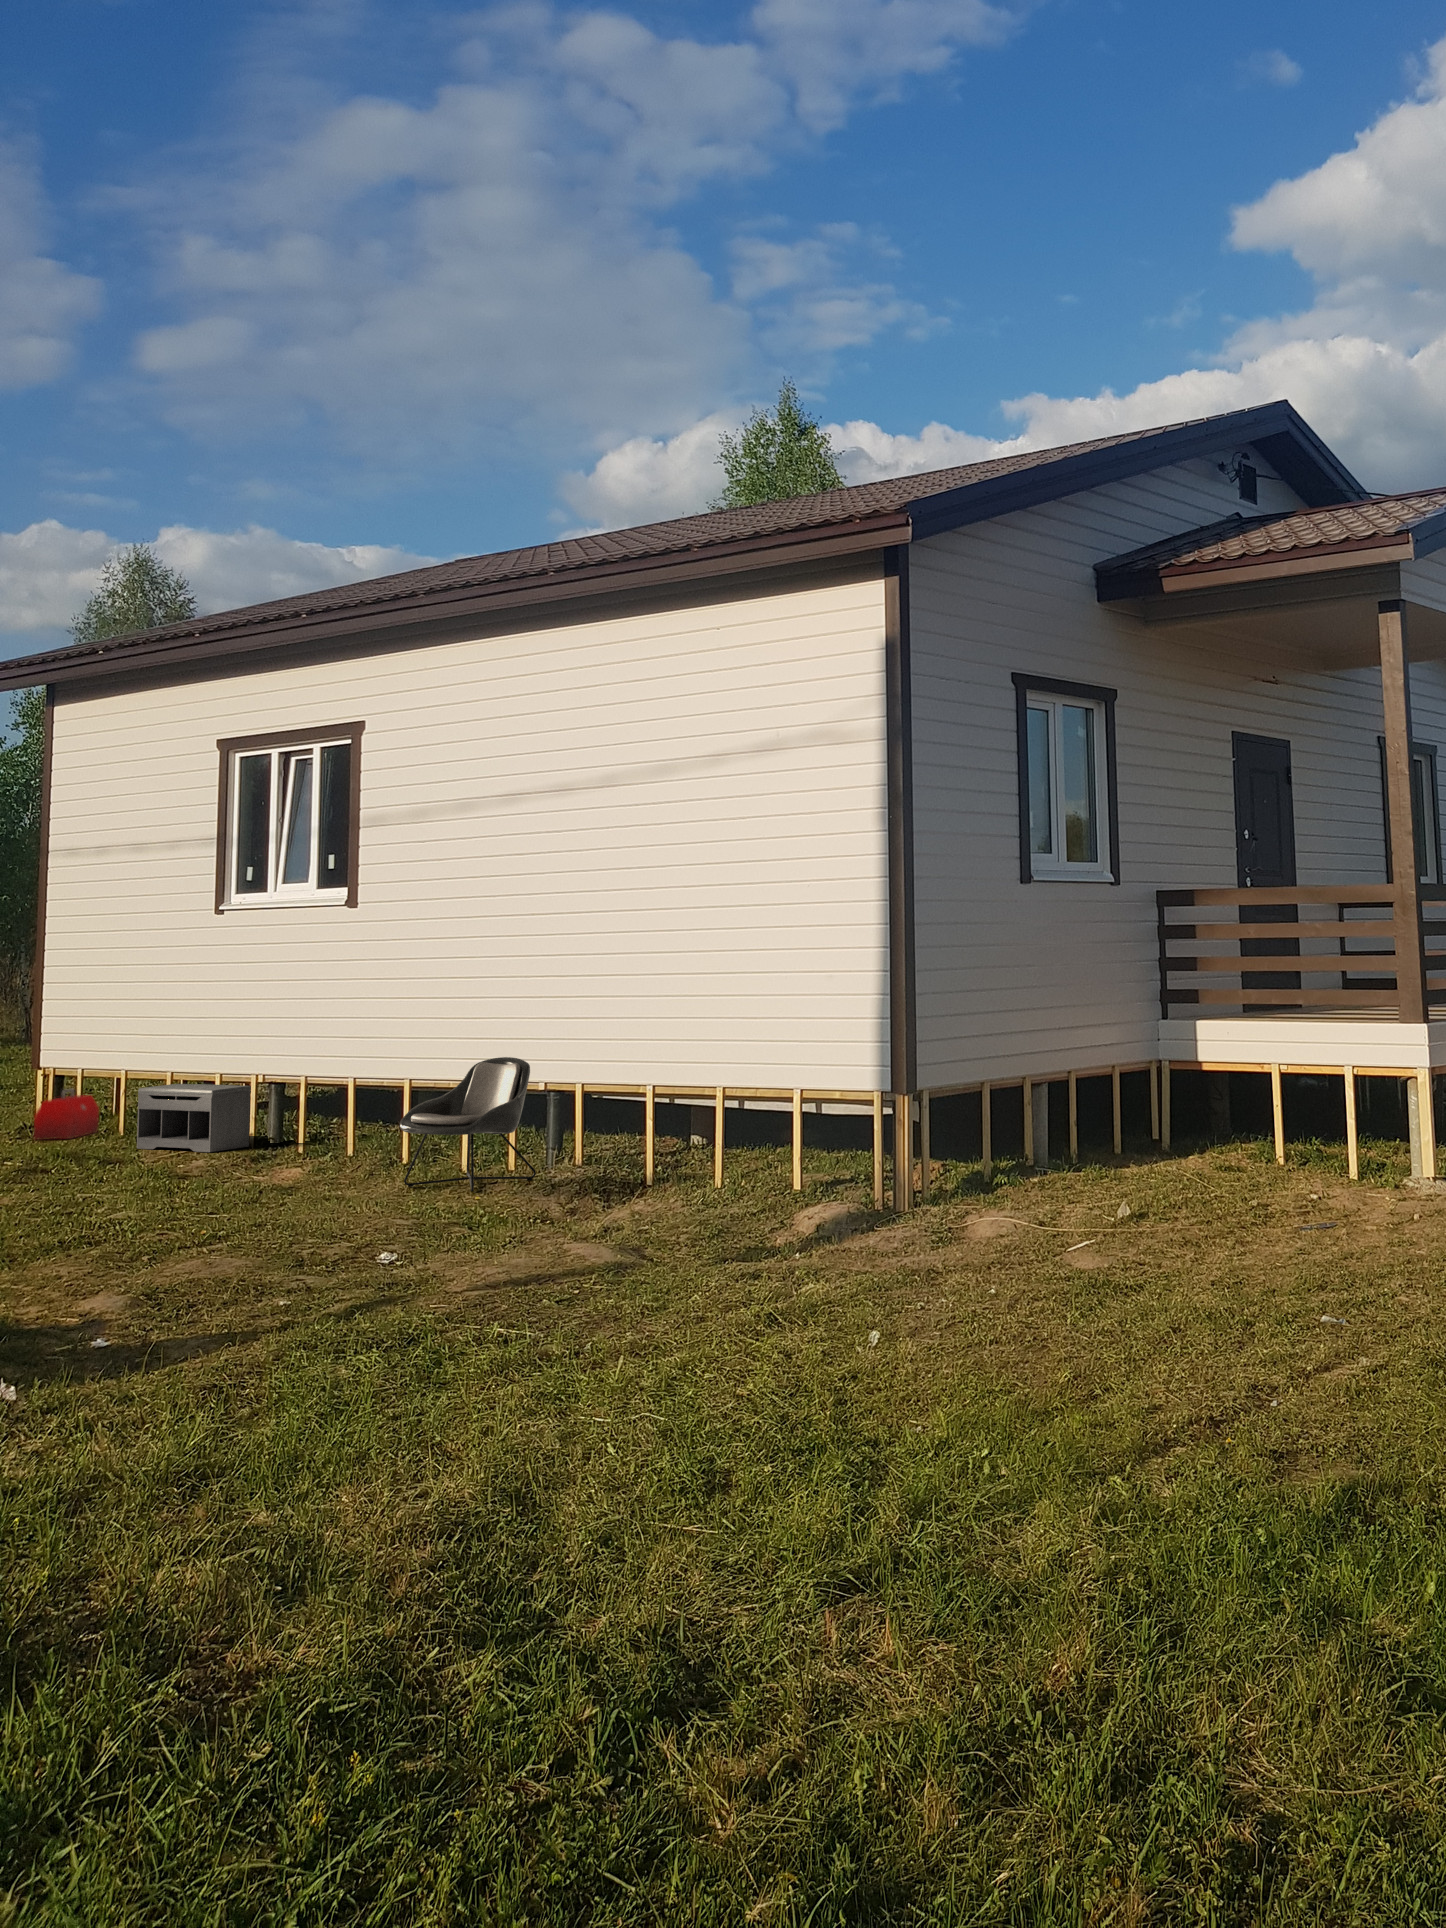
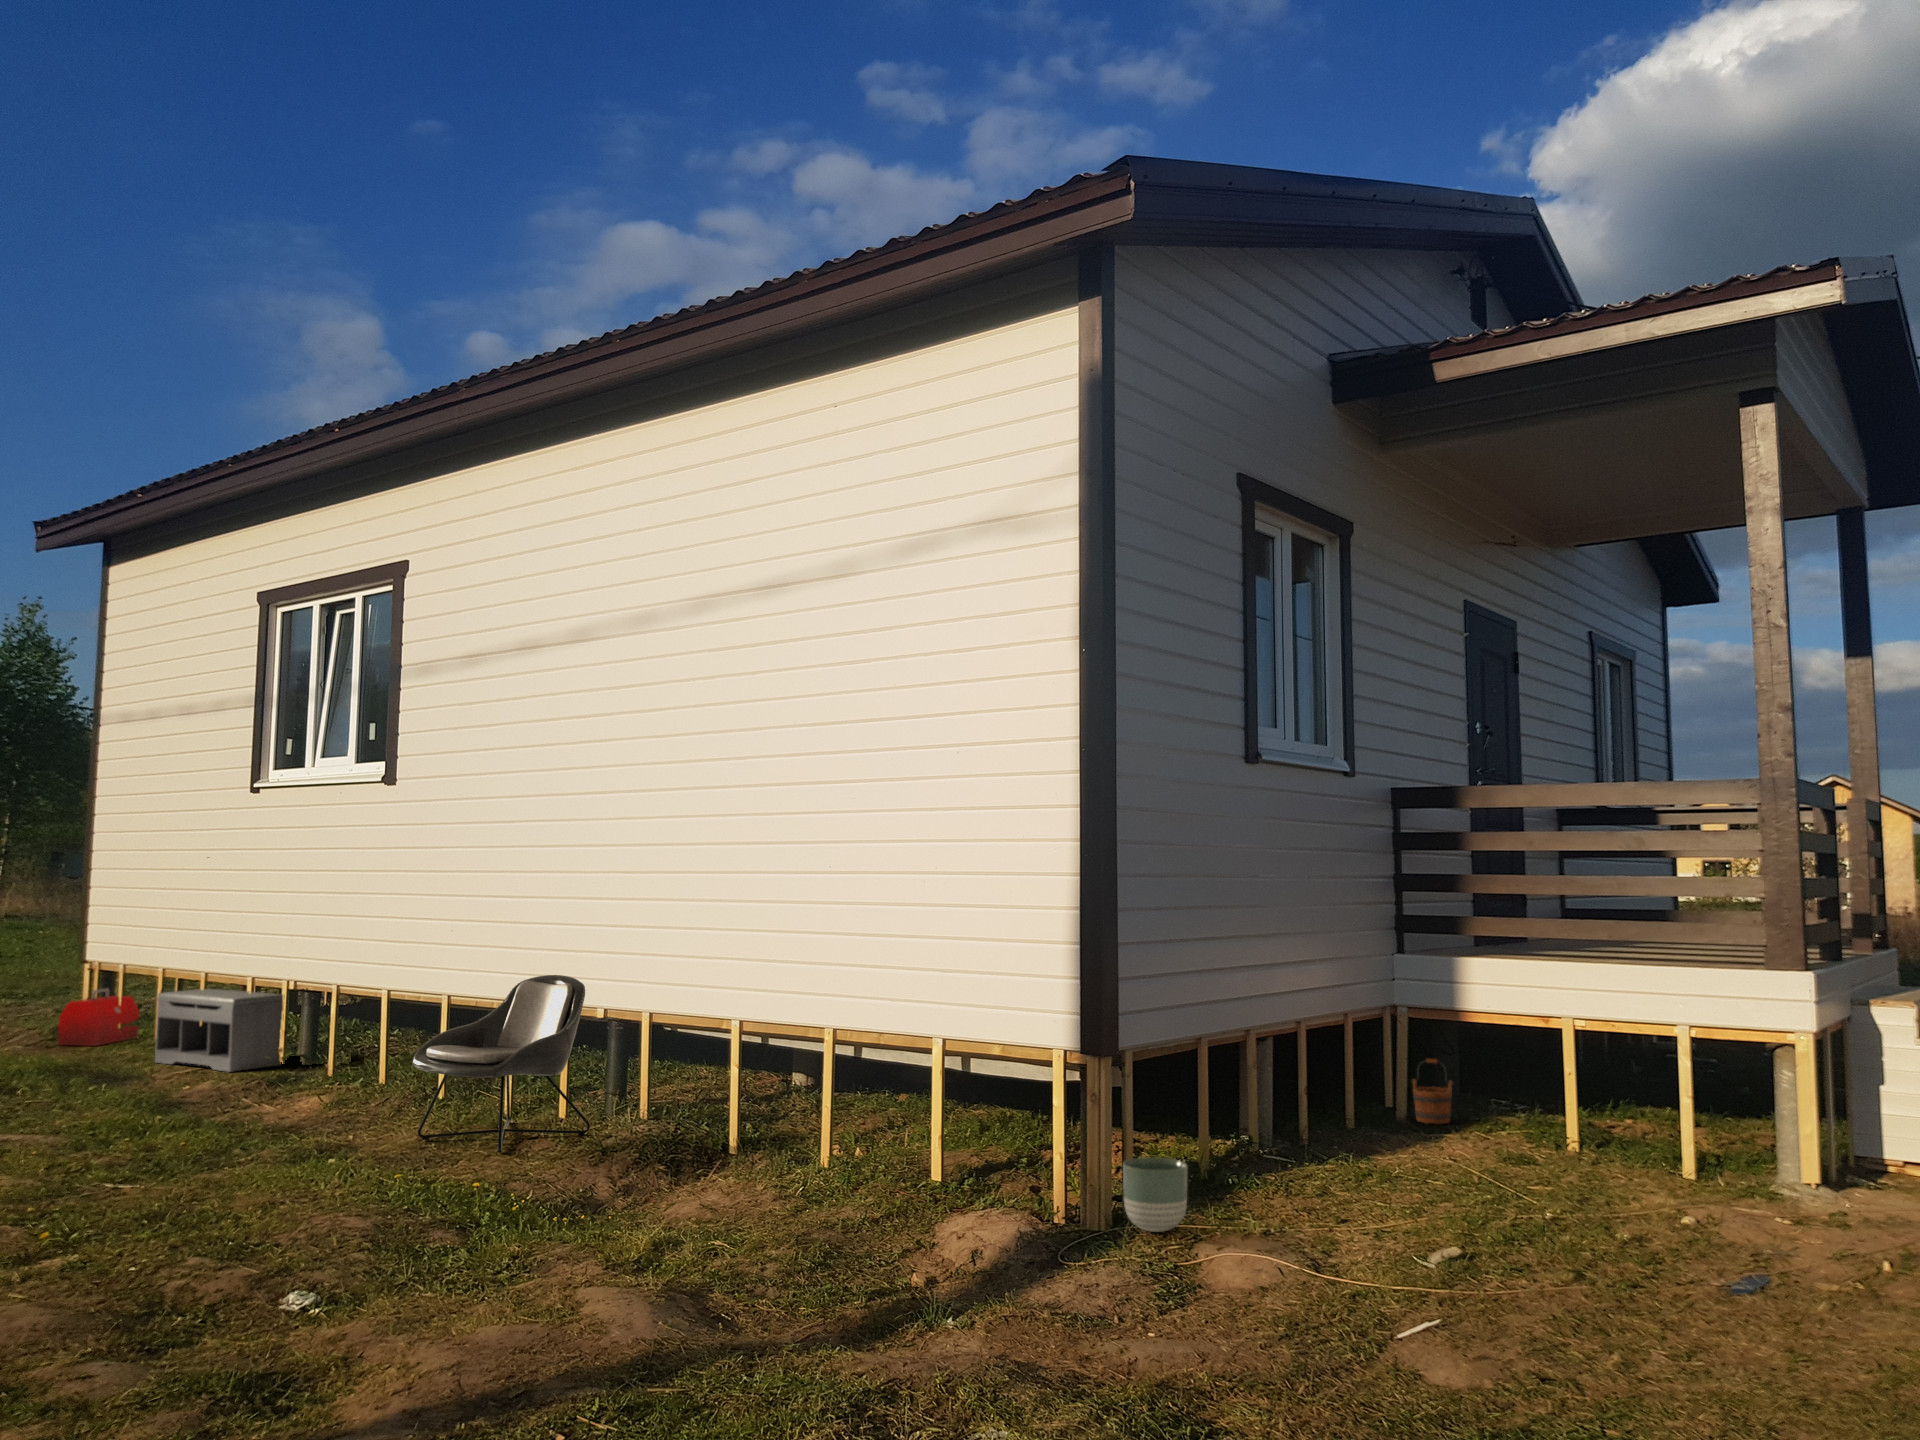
wooden bucket: none [1168,1101,1199,1150] -> present [1412,1059,1453,1124]
planter: none [924,1164,967,1213] -> present [1123,1157,1187,1232]

